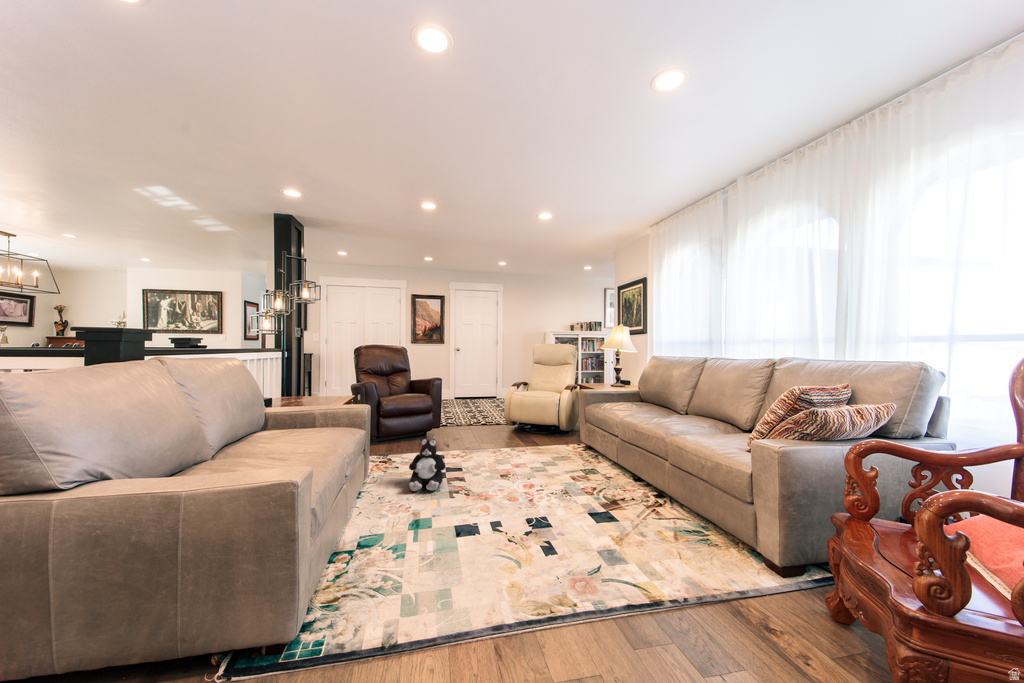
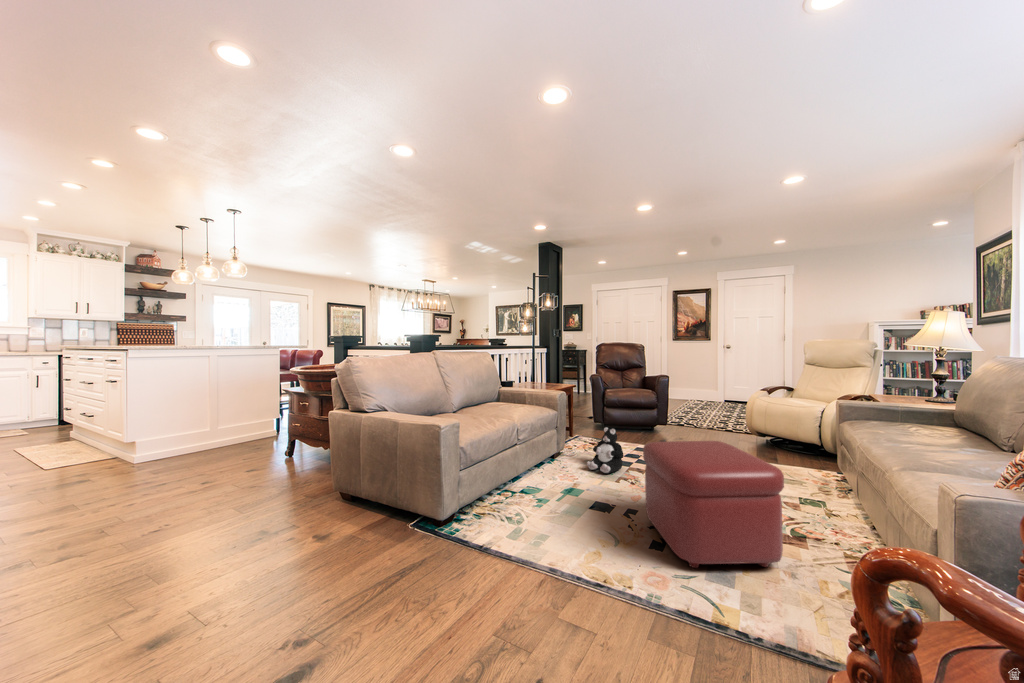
ottoman: none [513,434,630,554] -> present [643,441,784,568]

